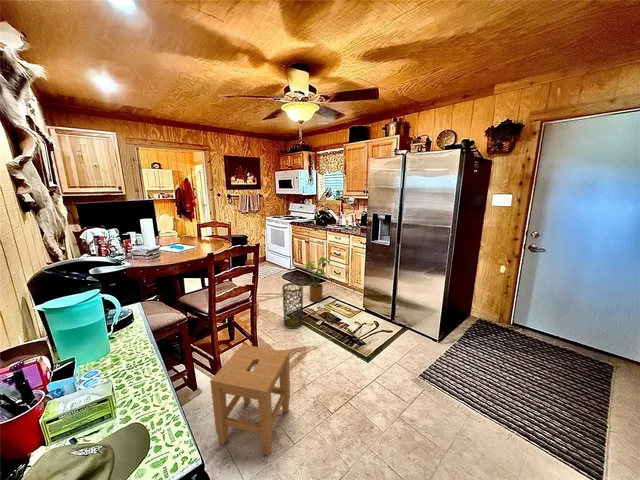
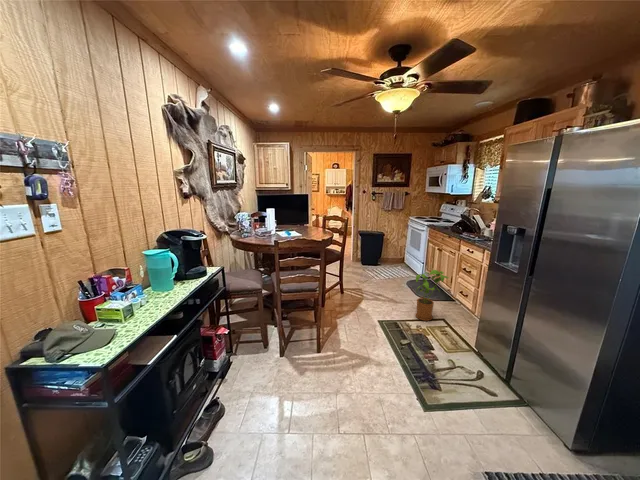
trash can: present [282,283,303,329] -> none [368,288,391,338]
stool: present [210,345,290,455] -> none [244,325,311,424]

